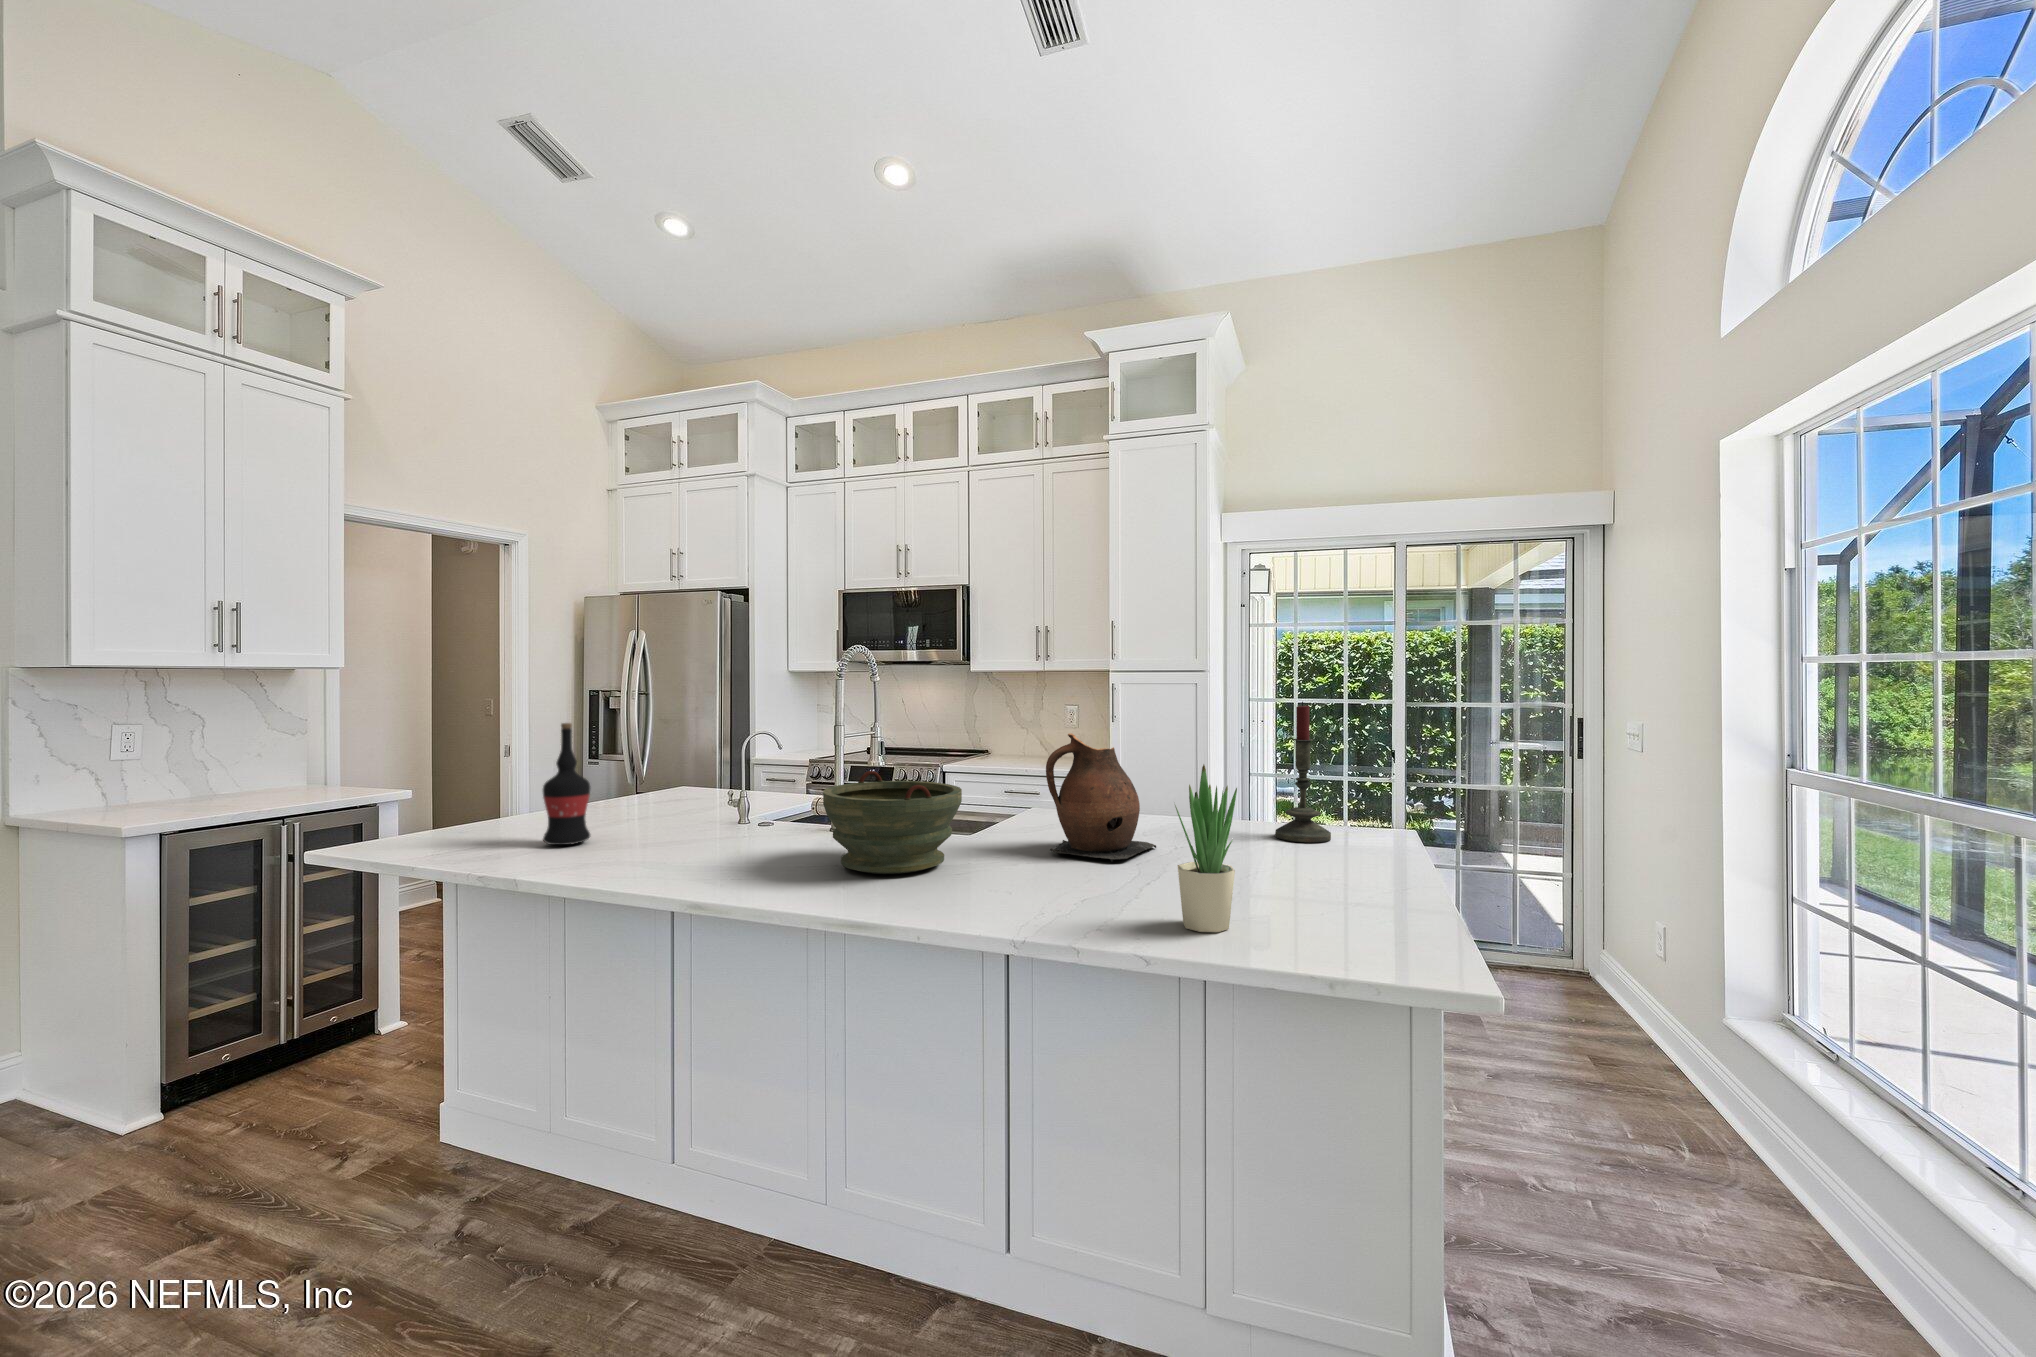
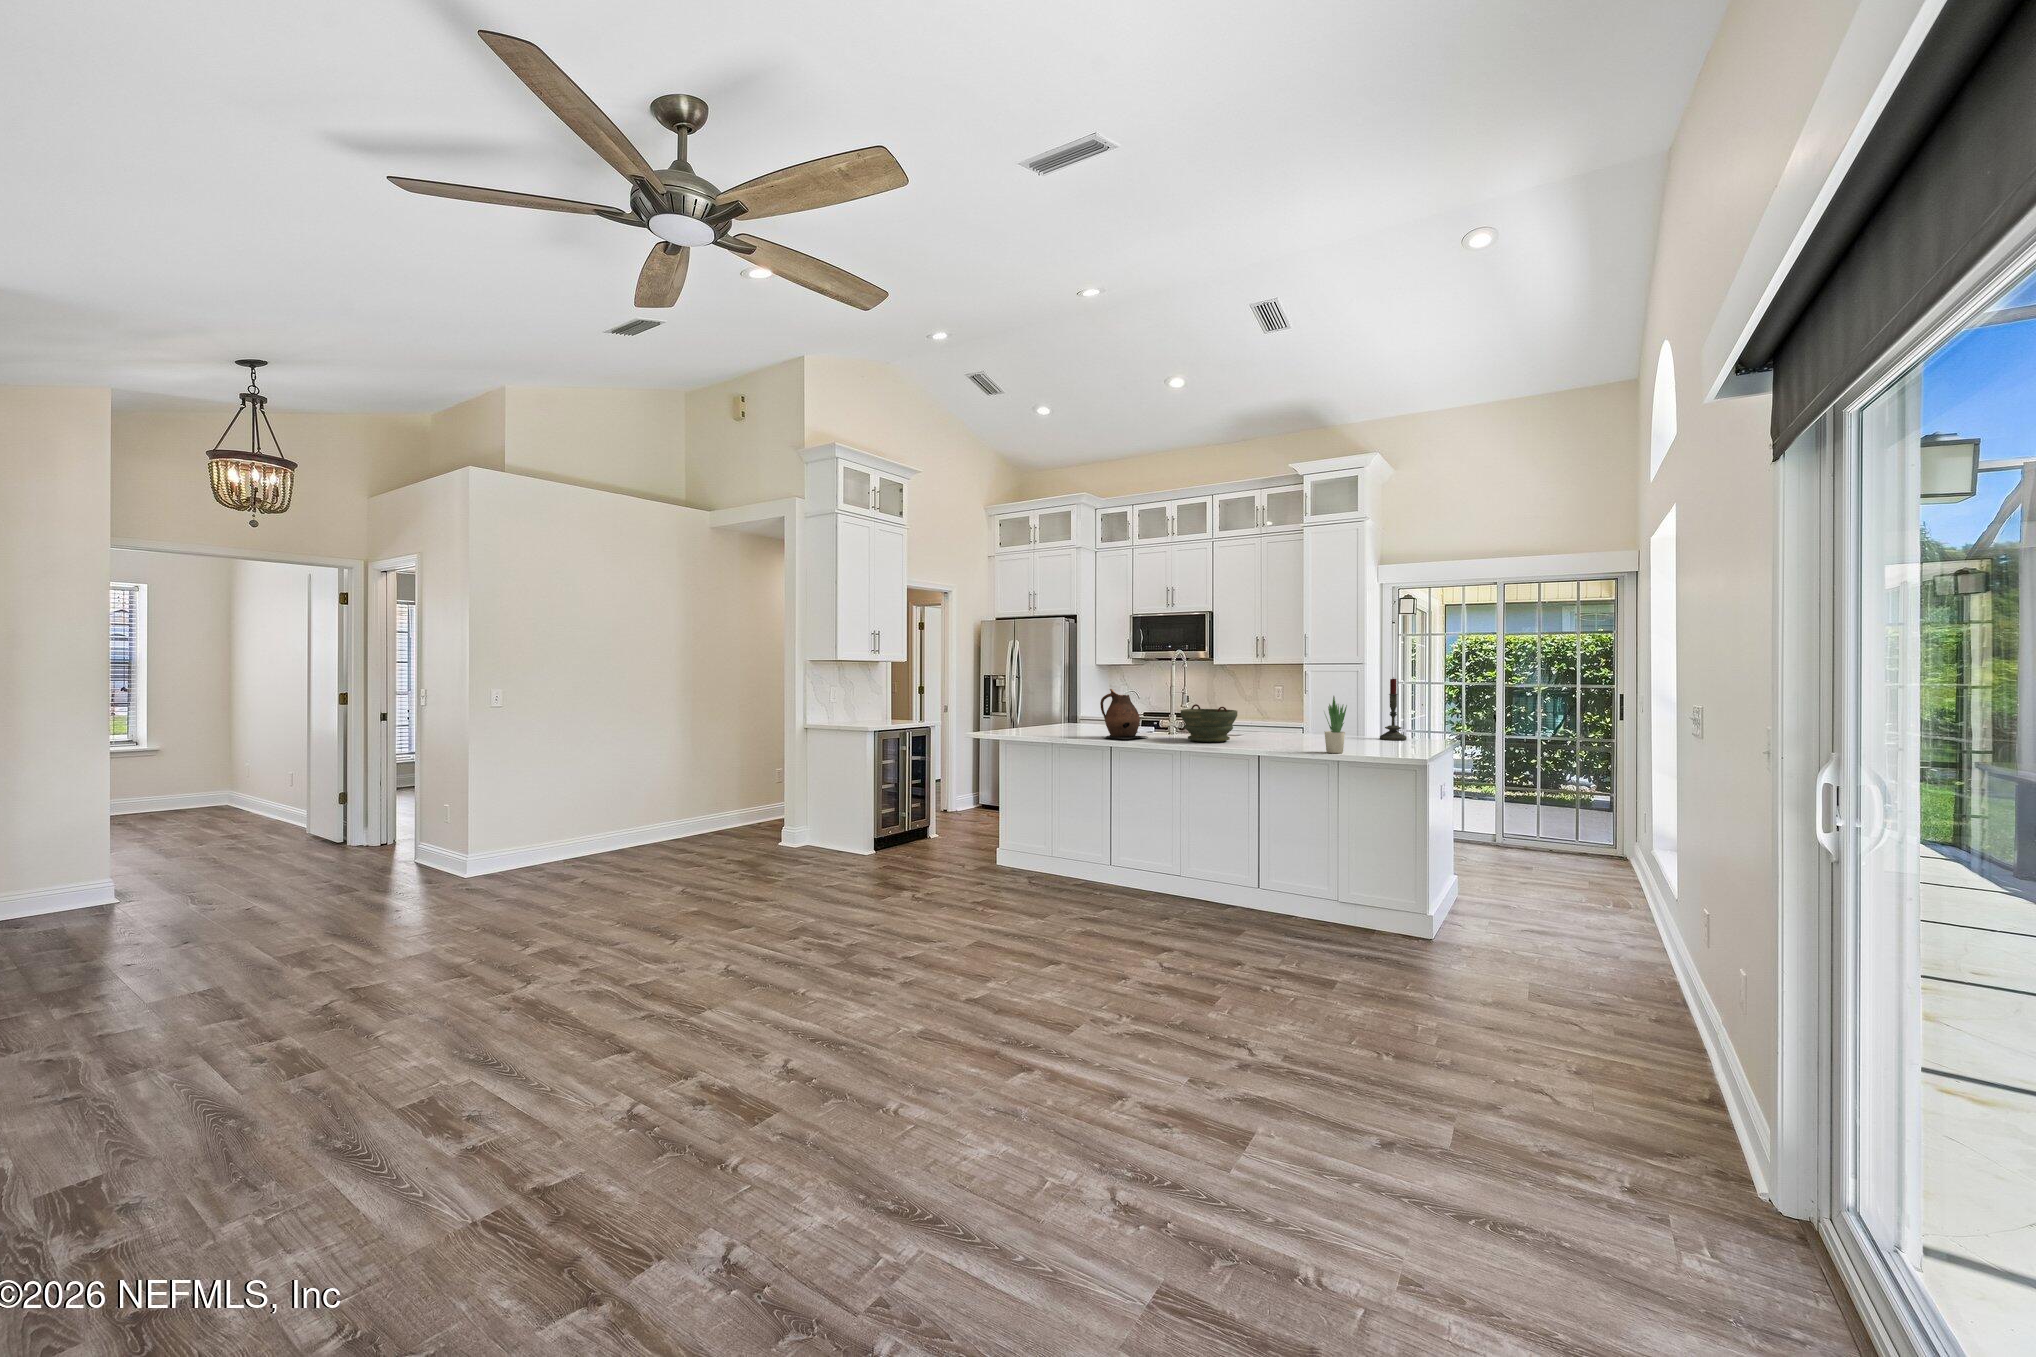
wine bottle: present [543,723,590,845] -> none [1056,684,1074,734]
ceramic pitcher: present [1046,733,1156,862] -> present [1100,689,1147,739]

